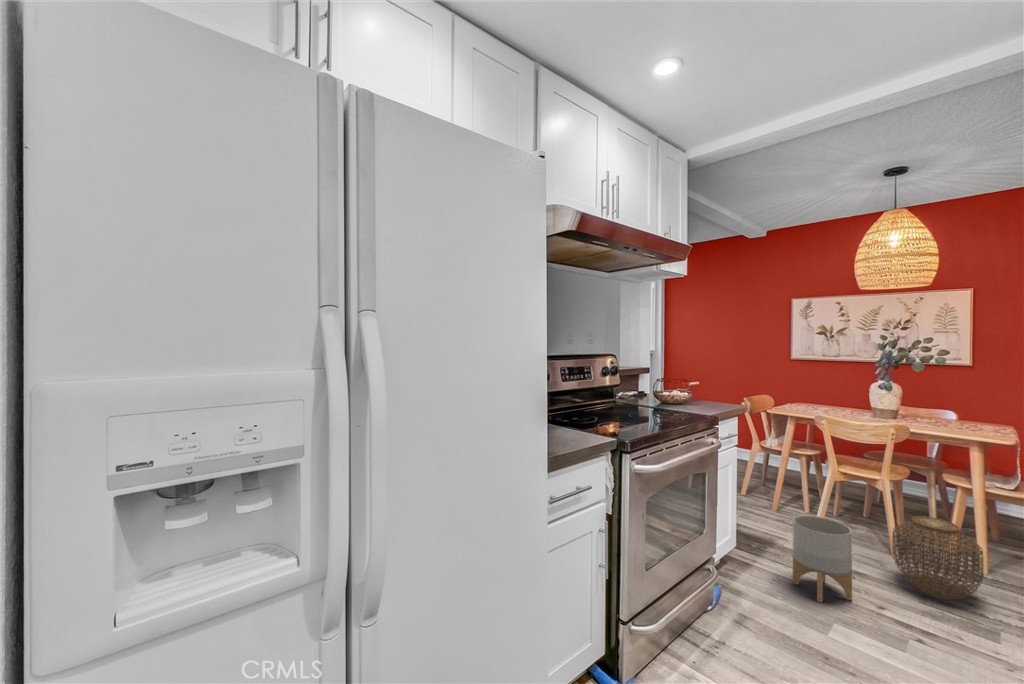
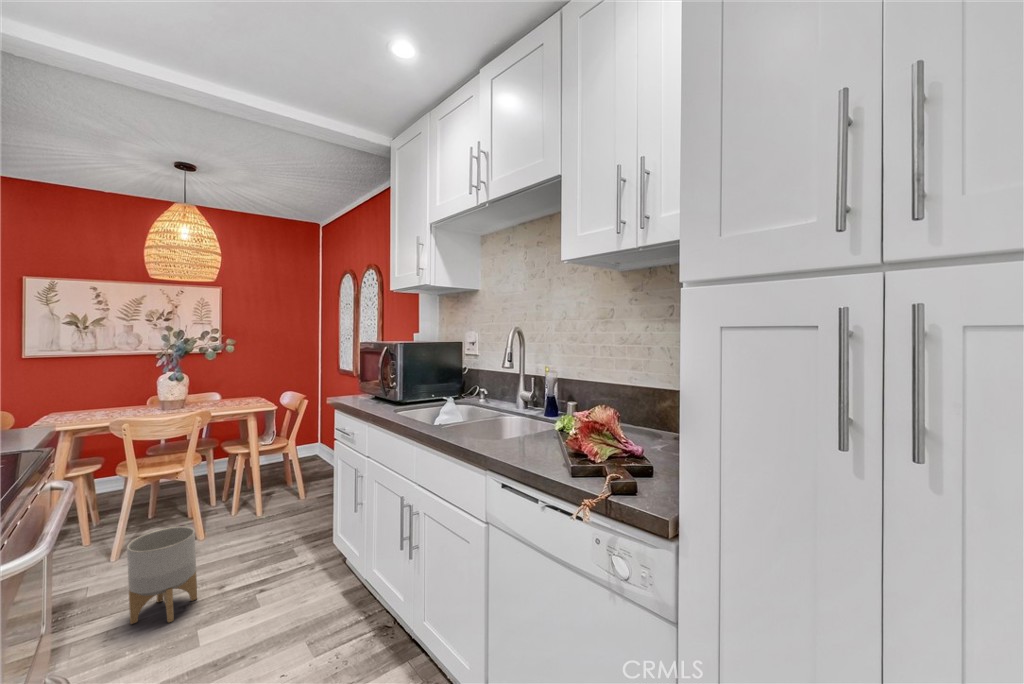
woven basket: present [892,516,984,600] -> none [211,485,276,554]

